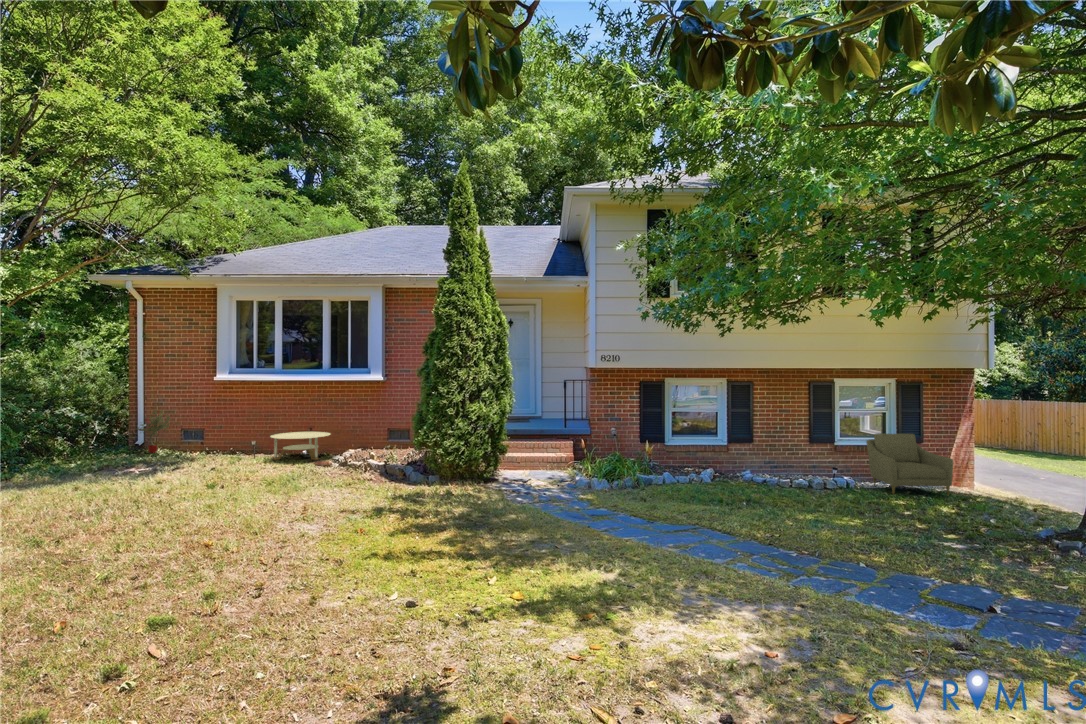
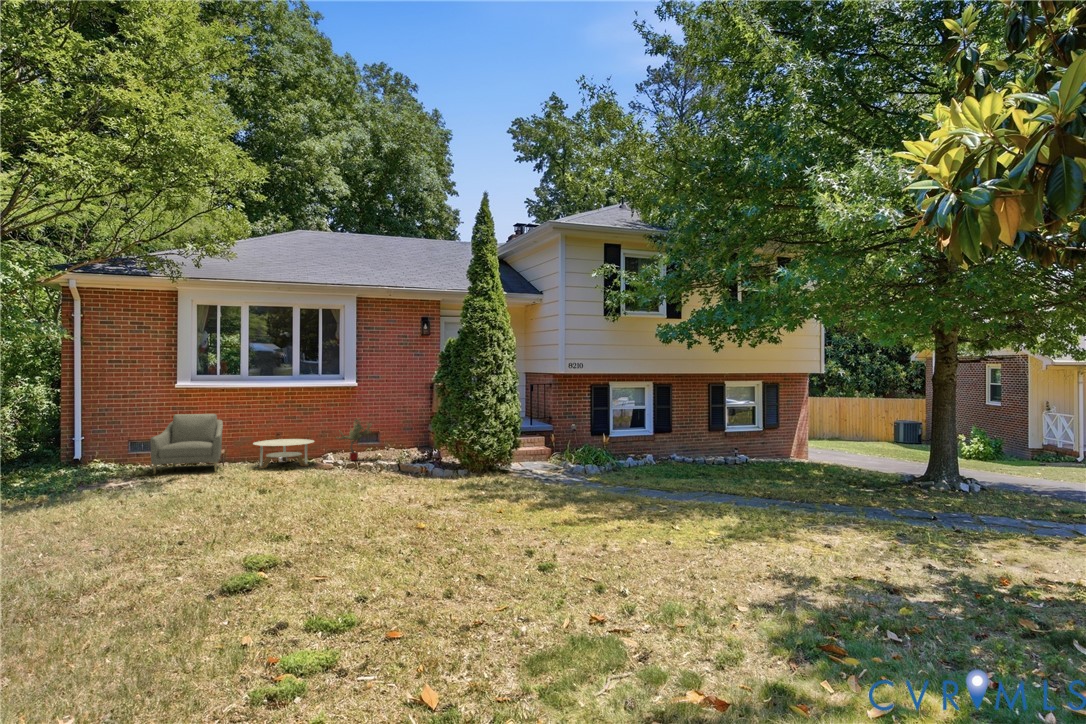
potted tree: present [138,410,170,453] -> present [337,418,372,461]
chair: present [866,433,953,496] -> present [150,414,223,474]

